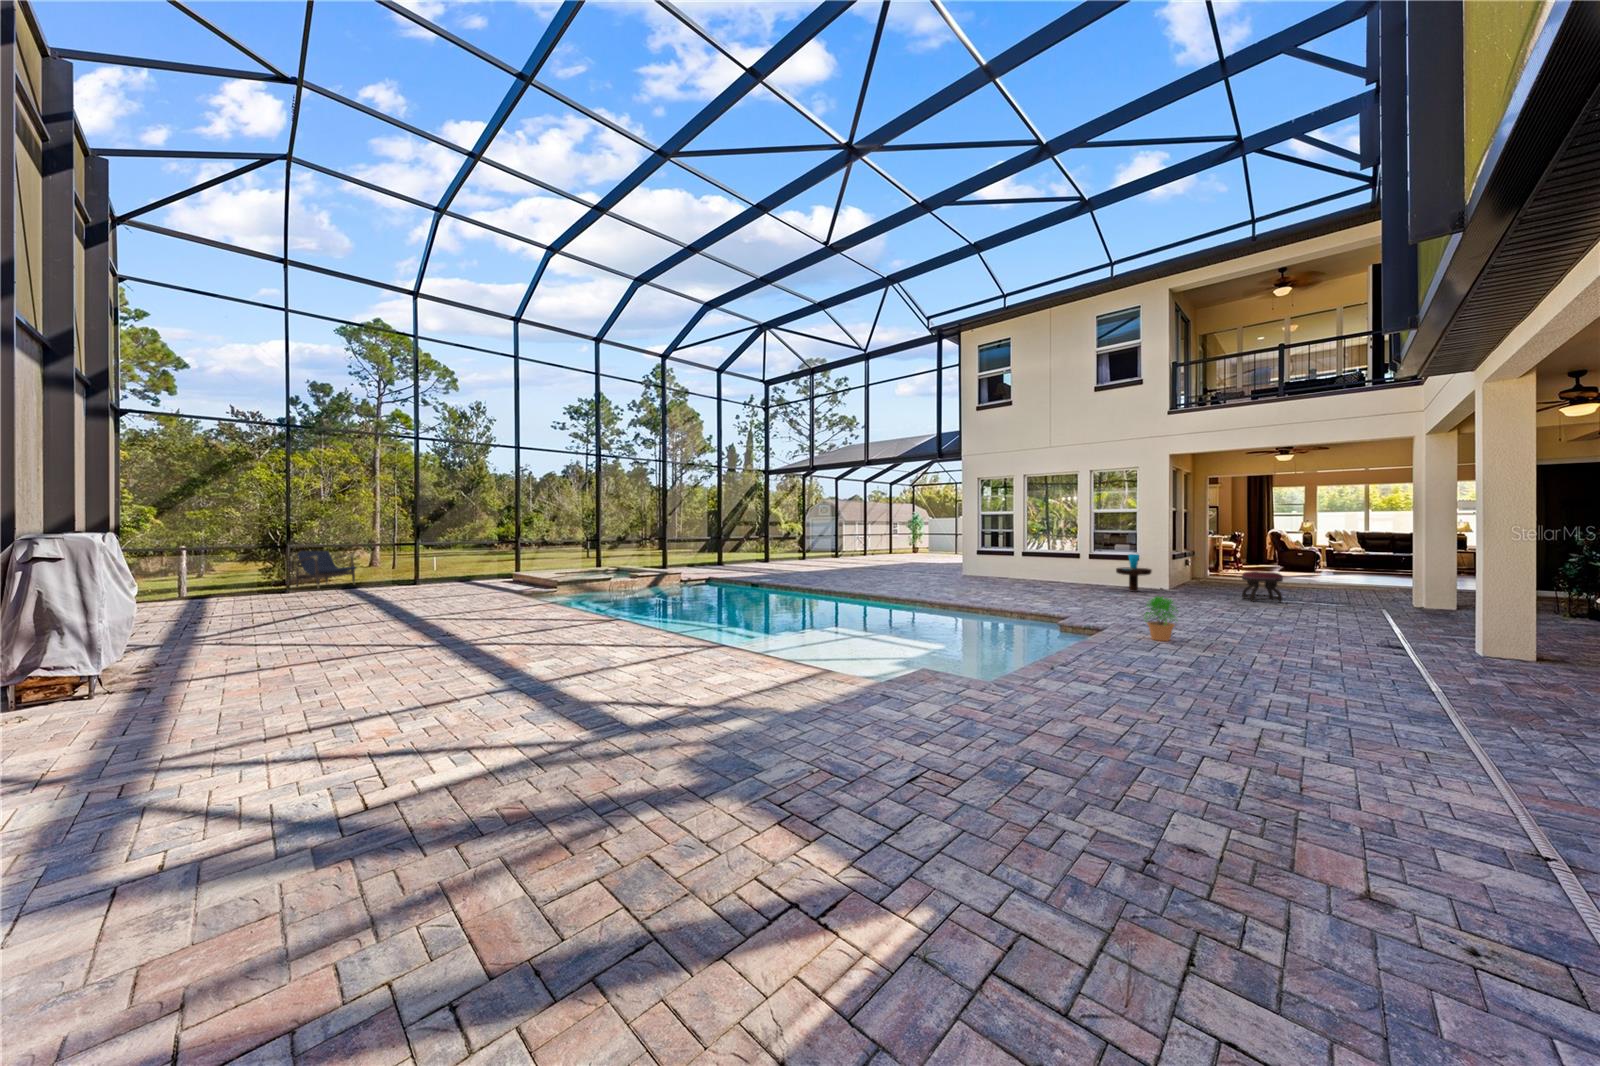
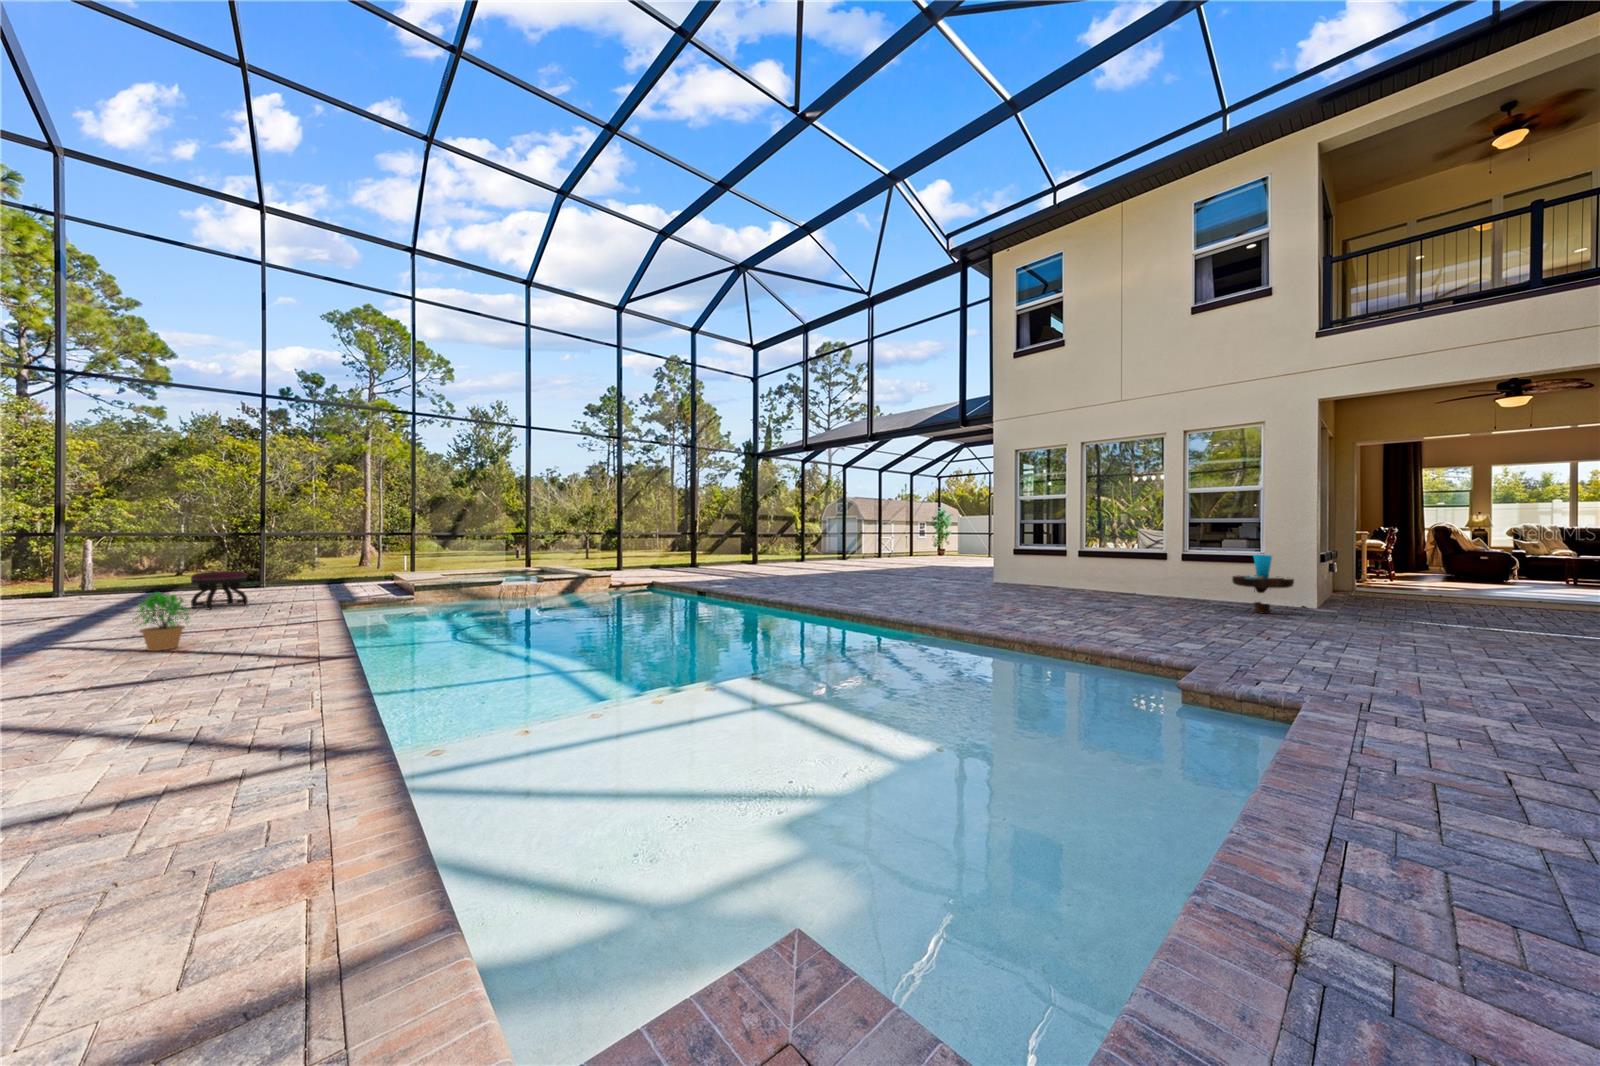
lounge chair: present [296,551,356,588] -> none [92,536,181,596]
ottoman: present [1242,571,1283,603] -> present [191,571,248,609]
potted plant: present [1145,596,1178,641] -> present [136,592,190,651]

